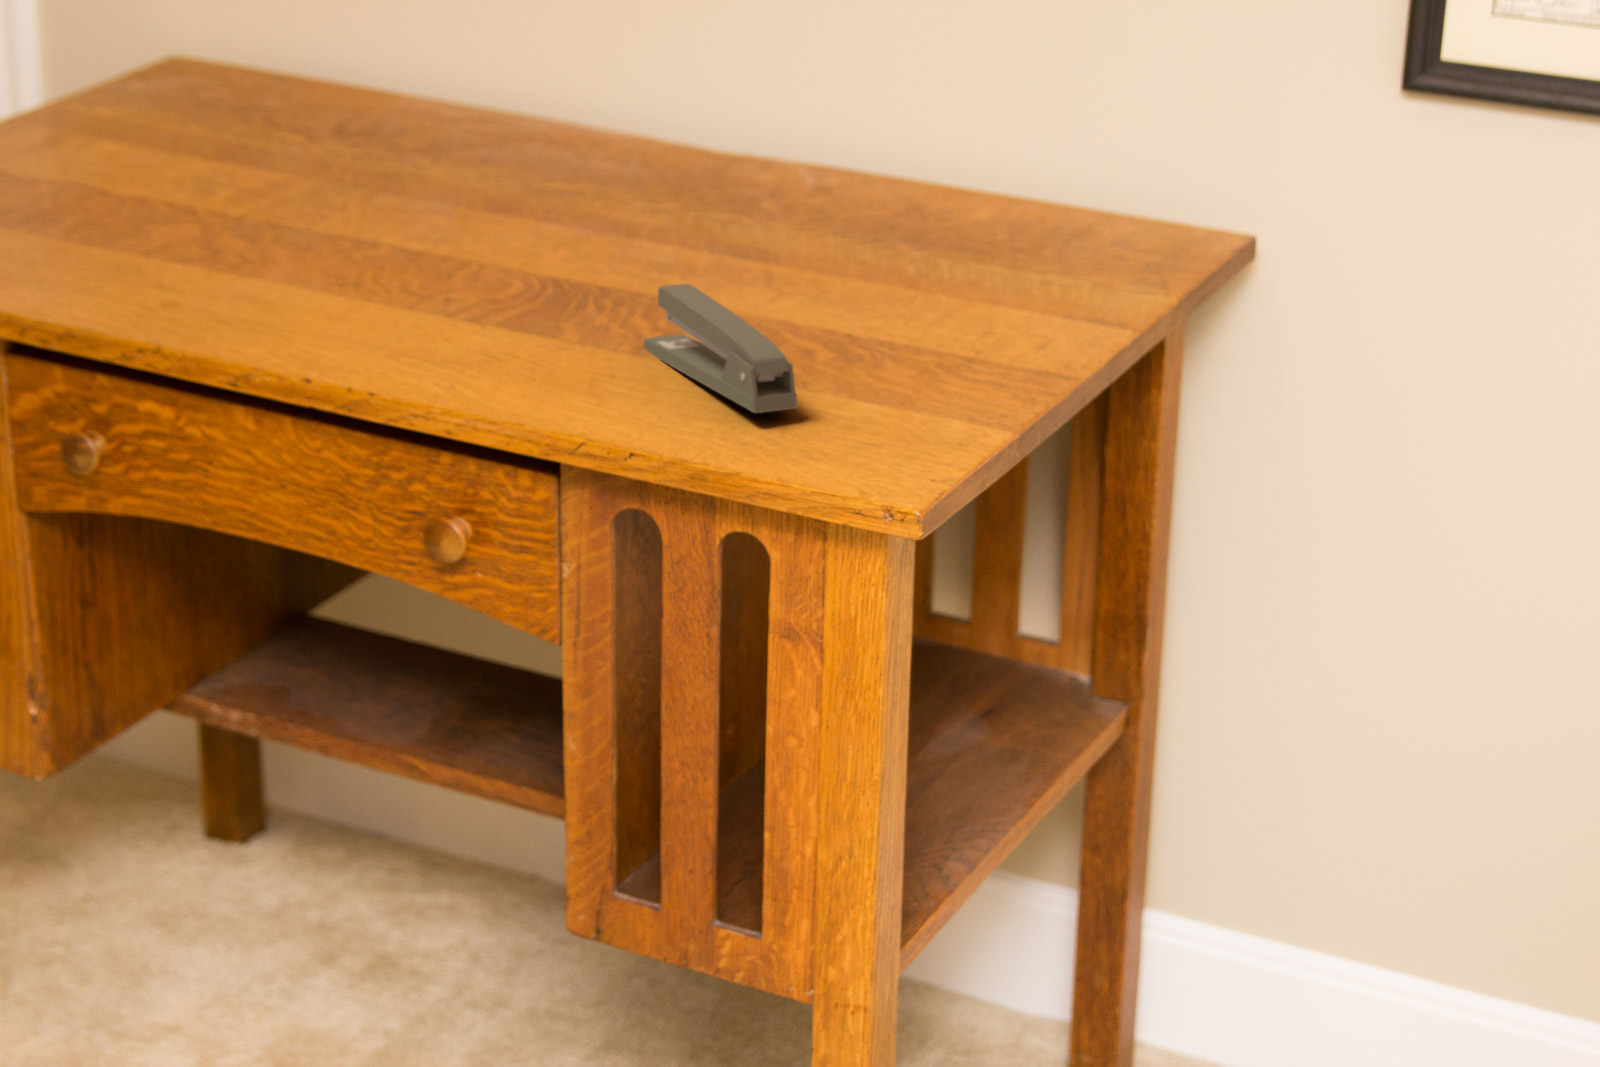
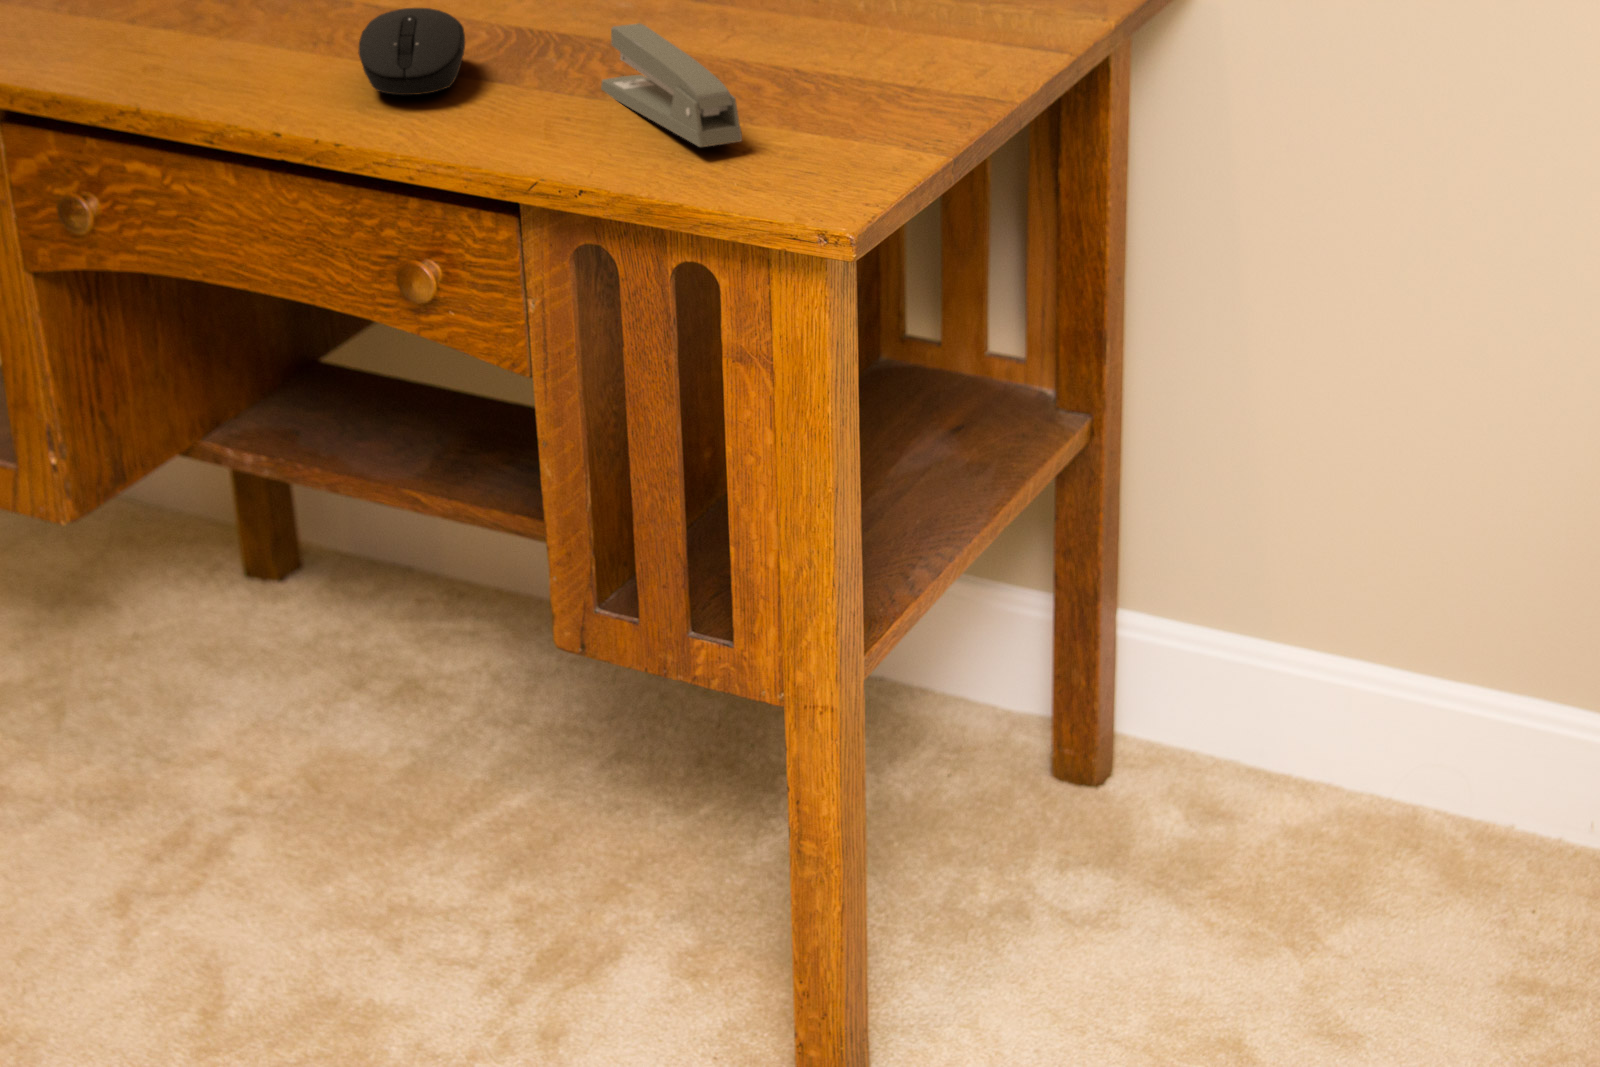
computer mouse: none [395,259,504,346] -> present [358,8,465,95]

